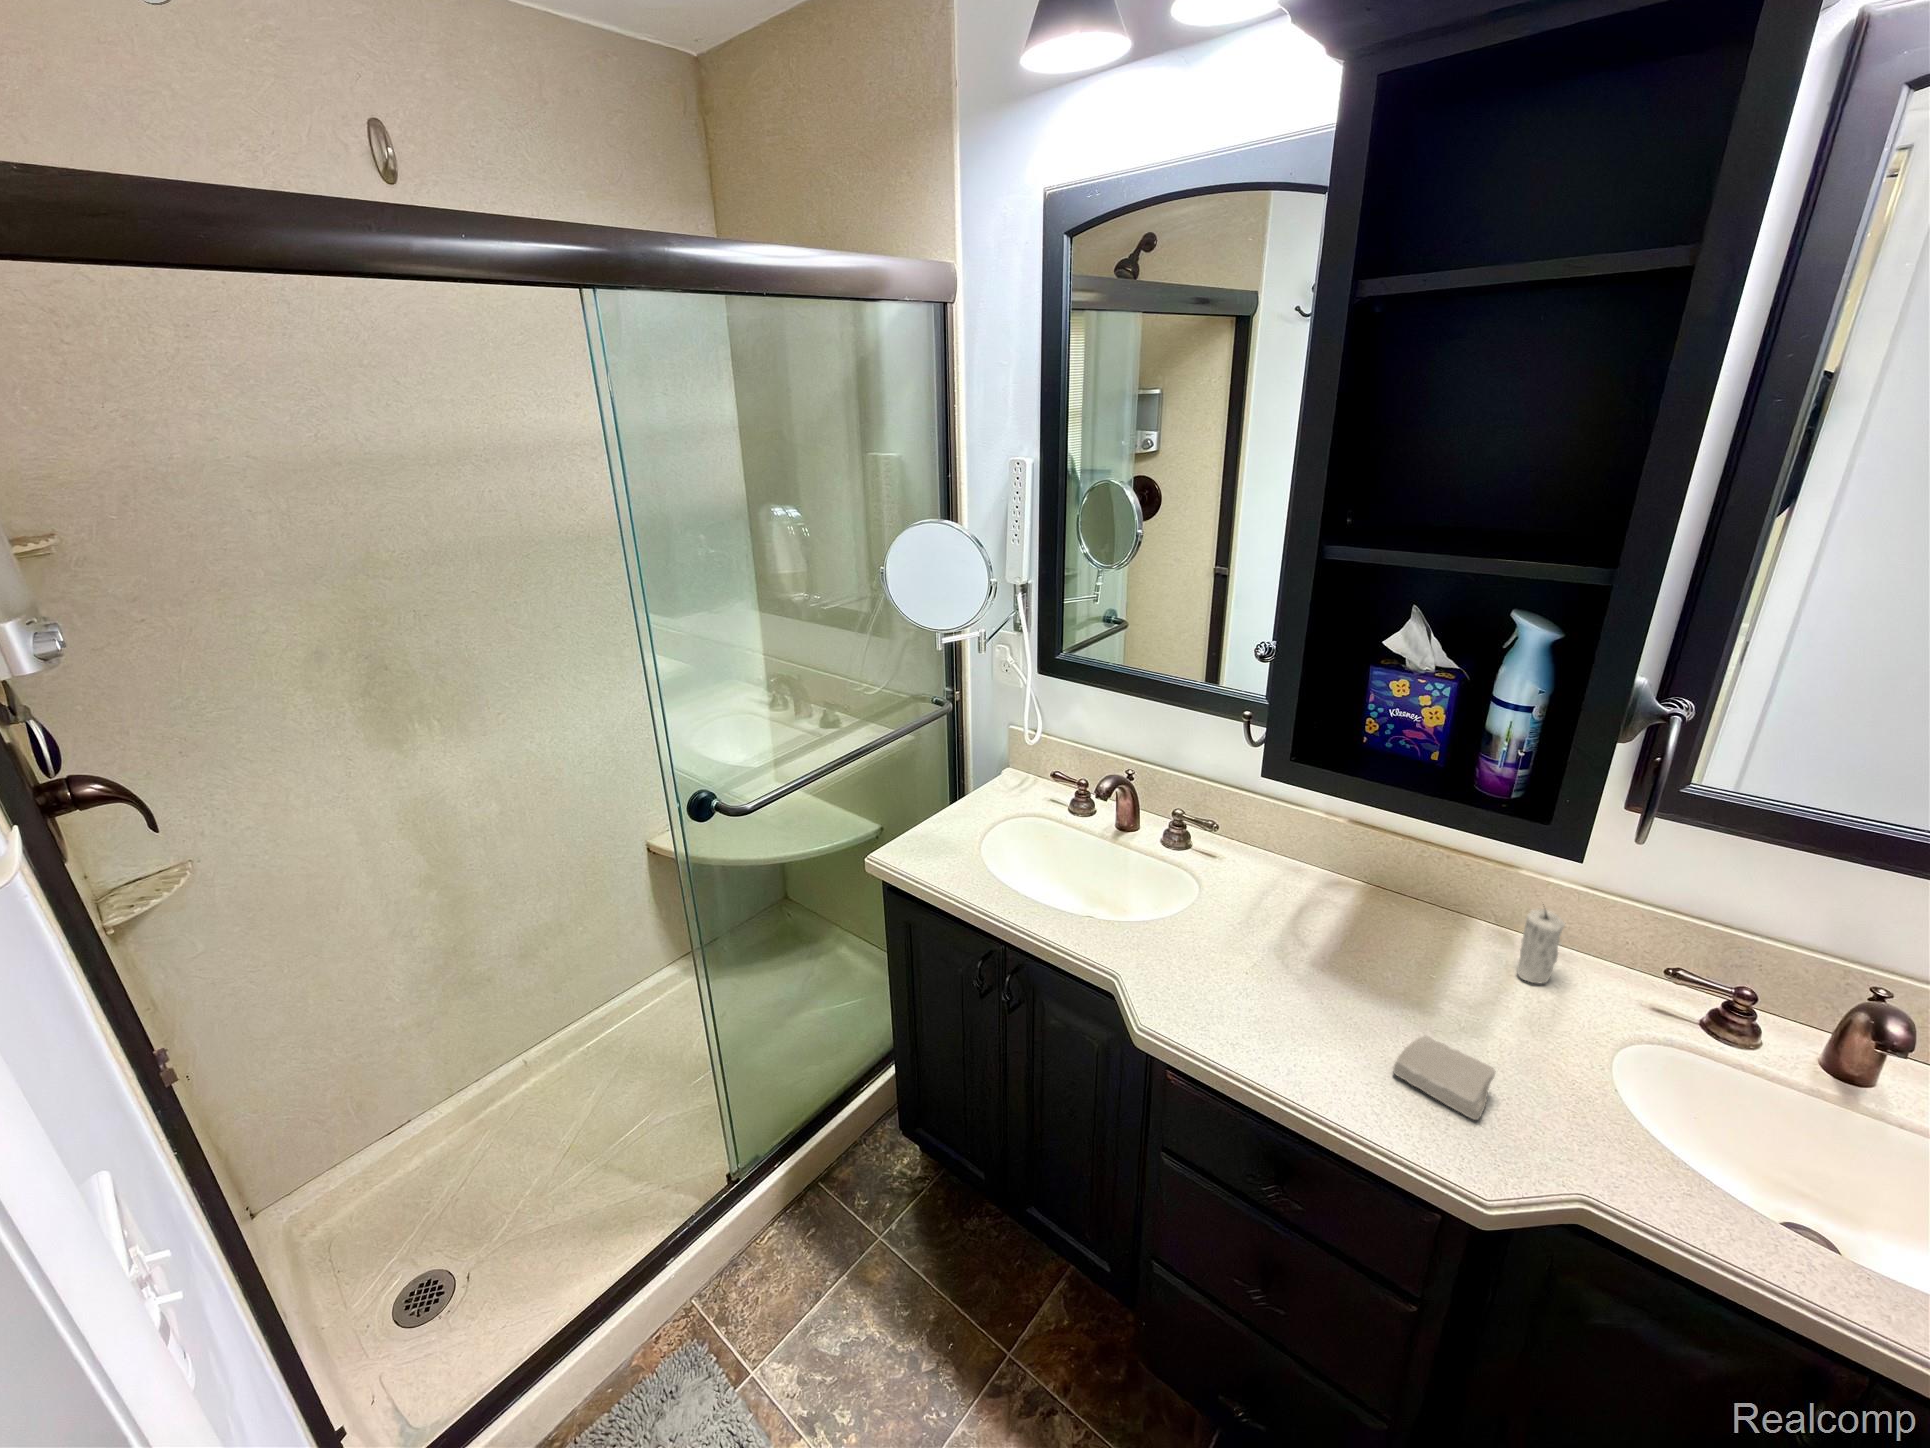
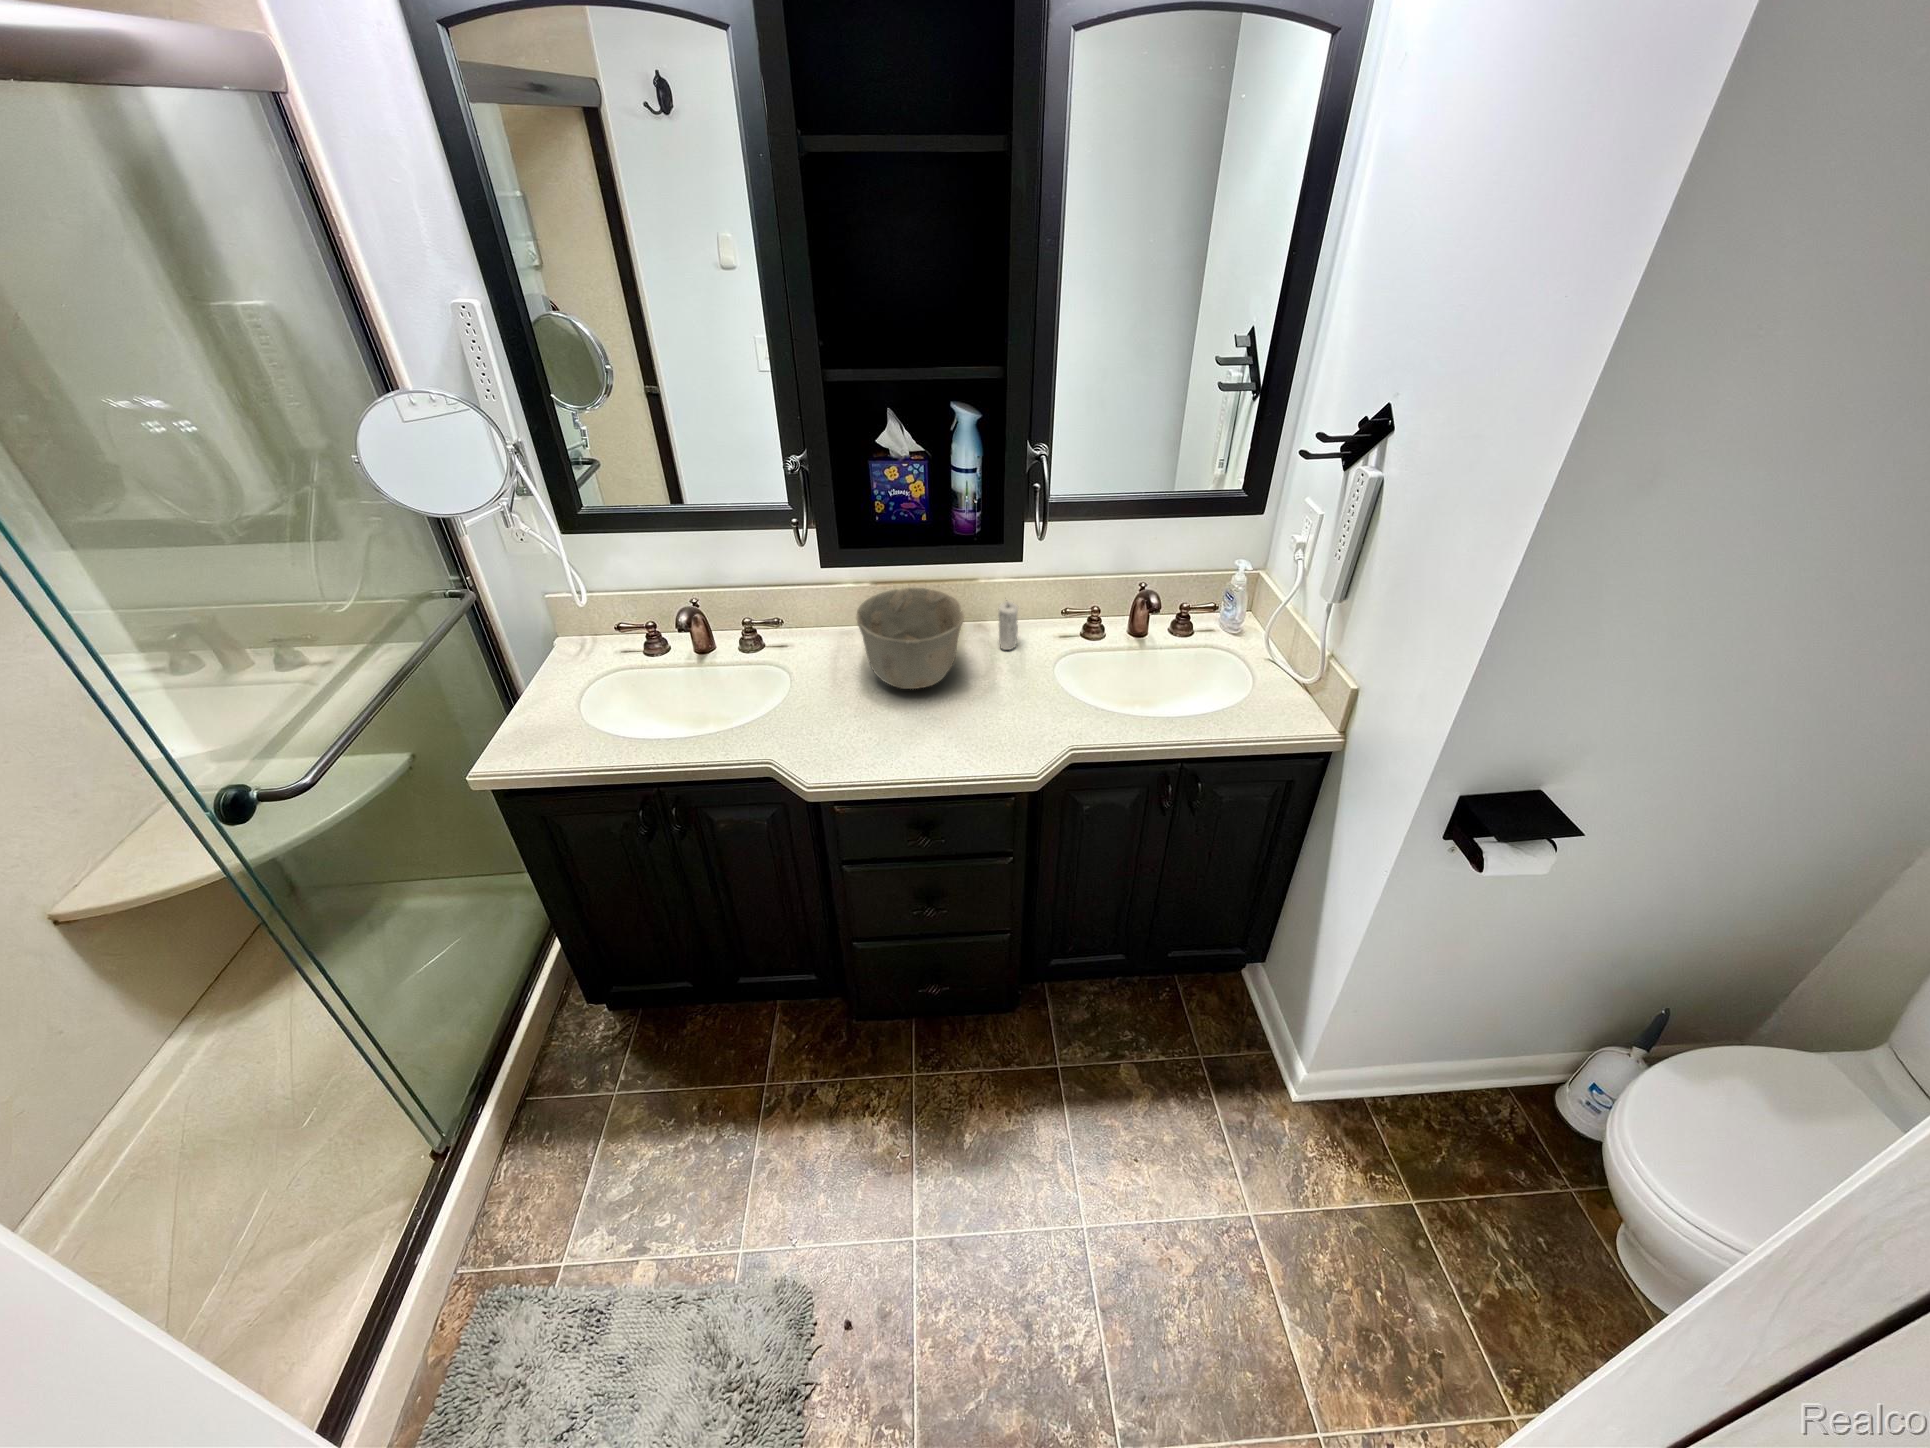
ceramic bowl: none [1288,831,1451,978] -> present [856,588,964,689]
soap bar: present [1393,1036,1496,1120] -> none [969,704,1023,740]

